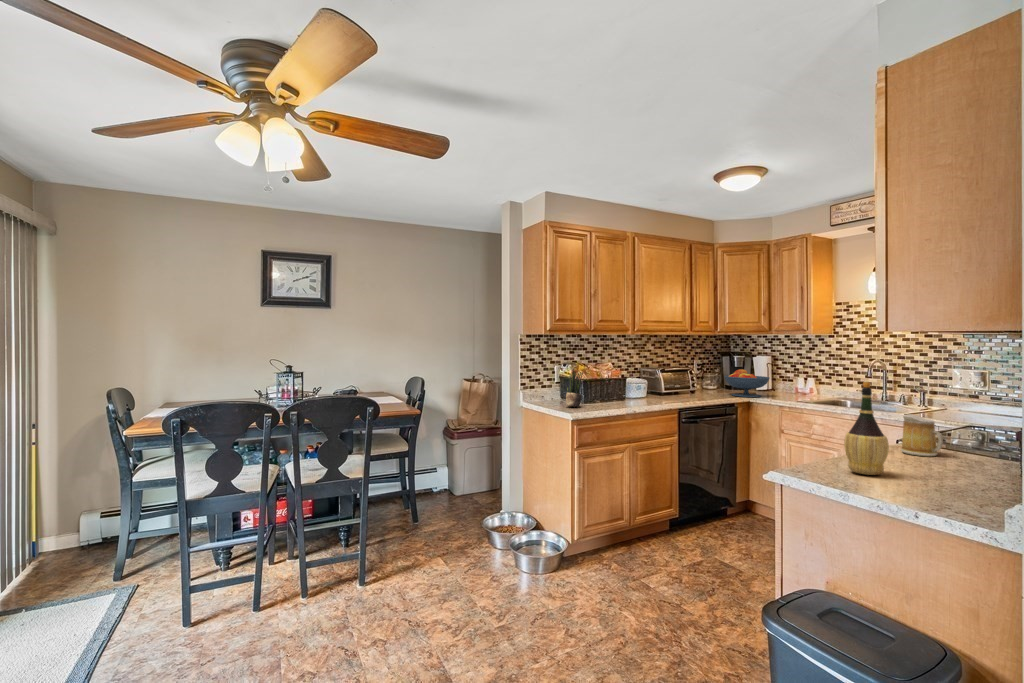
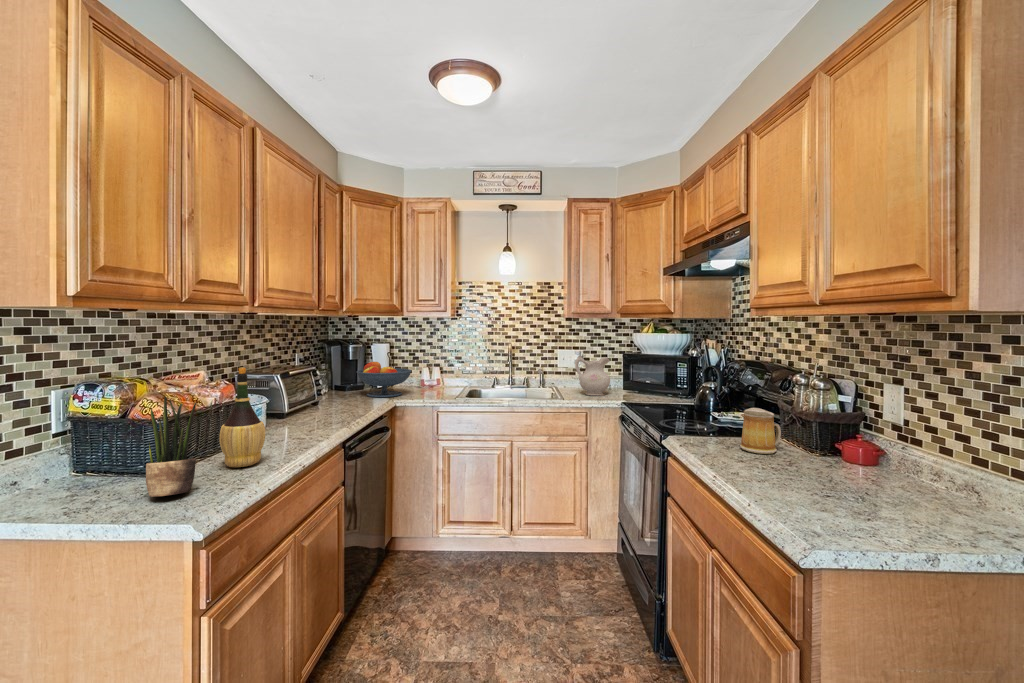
ceramic pitcher: none [942,375,990,422] -> present [575,356,610,396]
wine bottle: present [844,382,889,475] -> present [219,367,266,467]

